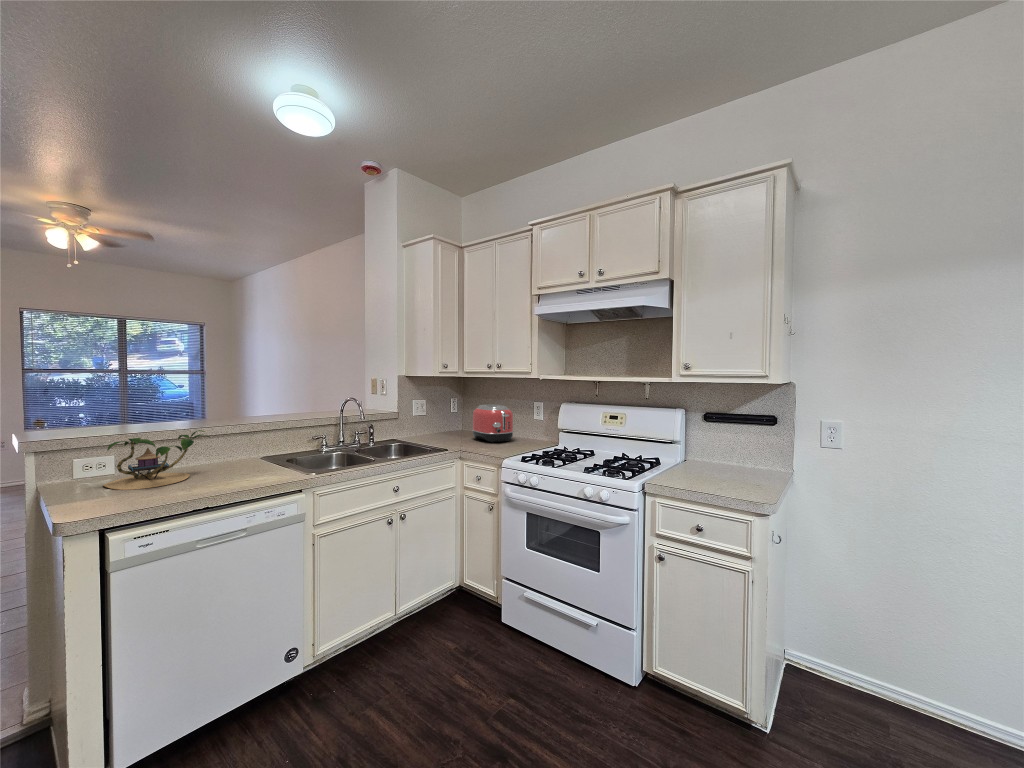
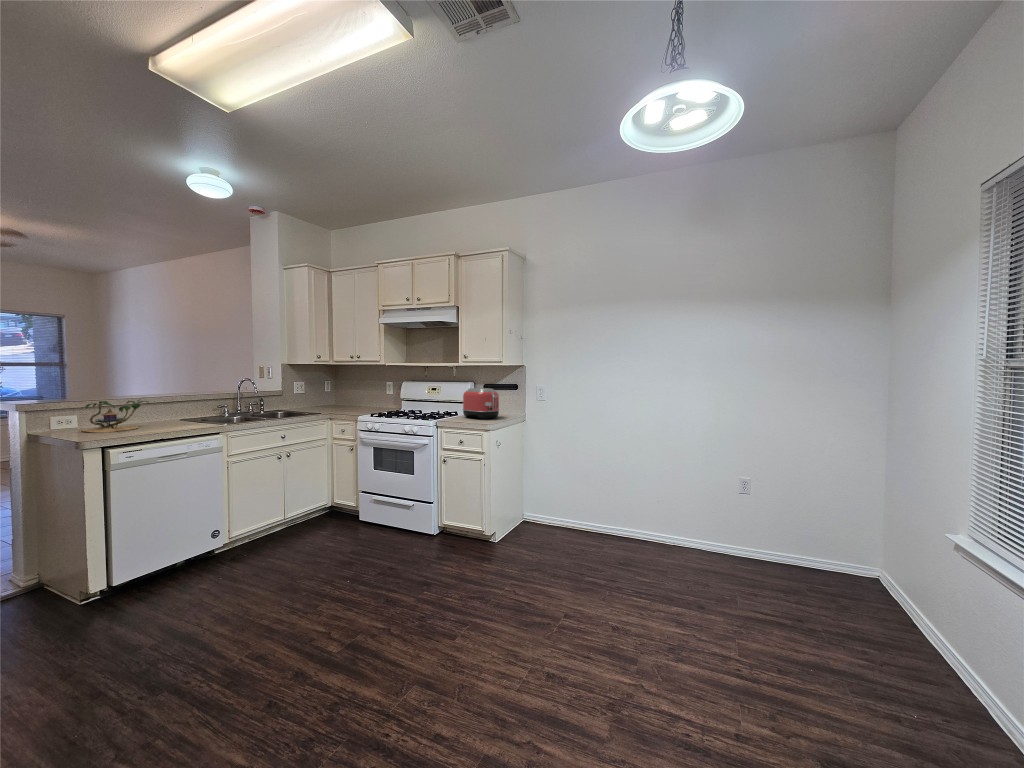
toaster: present [472,405,514,443] -> present [463,388,499,419]

